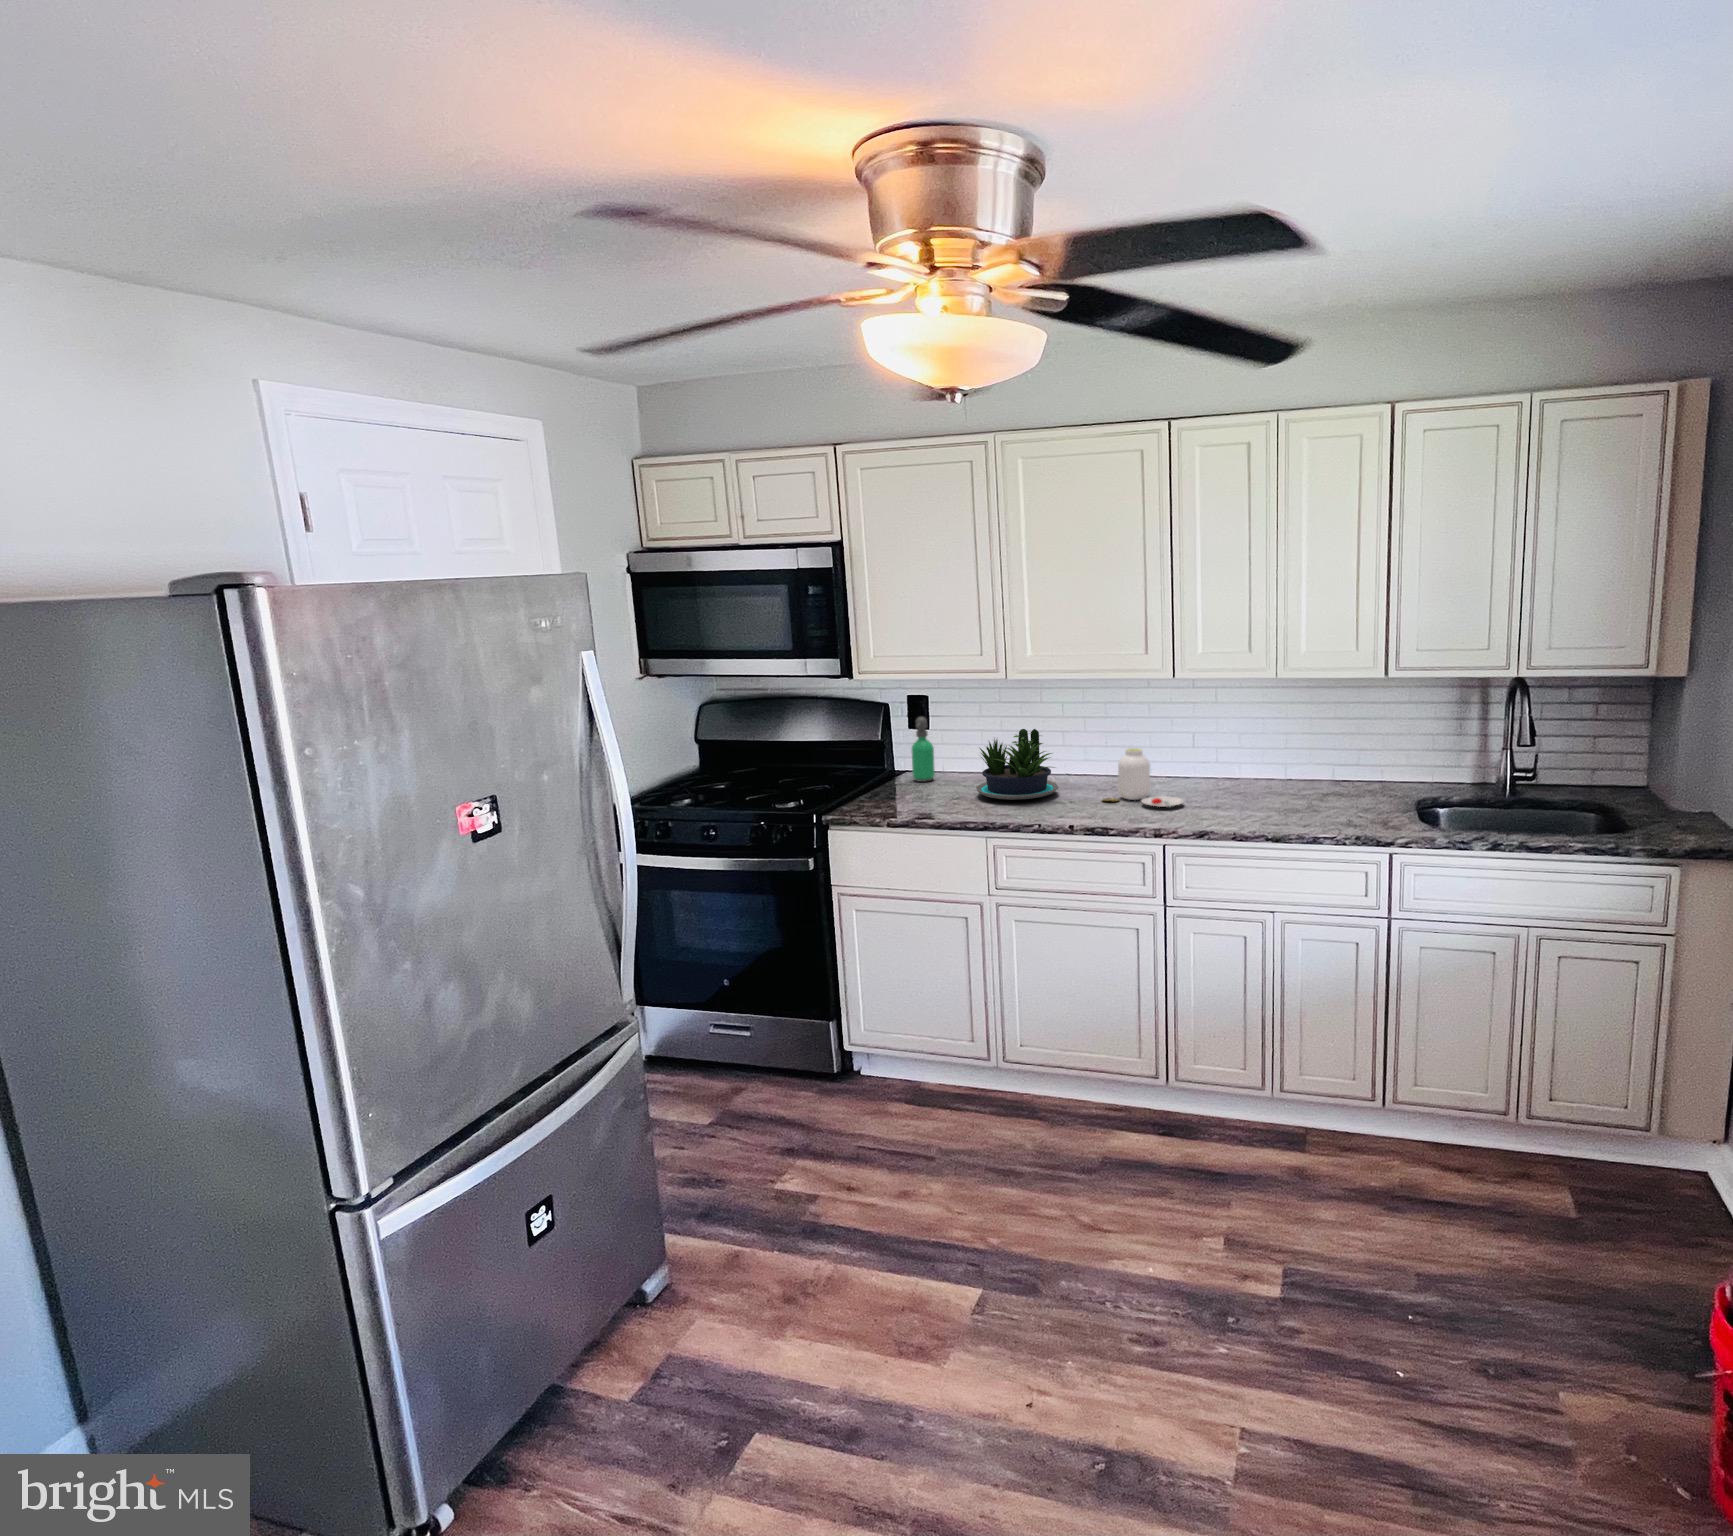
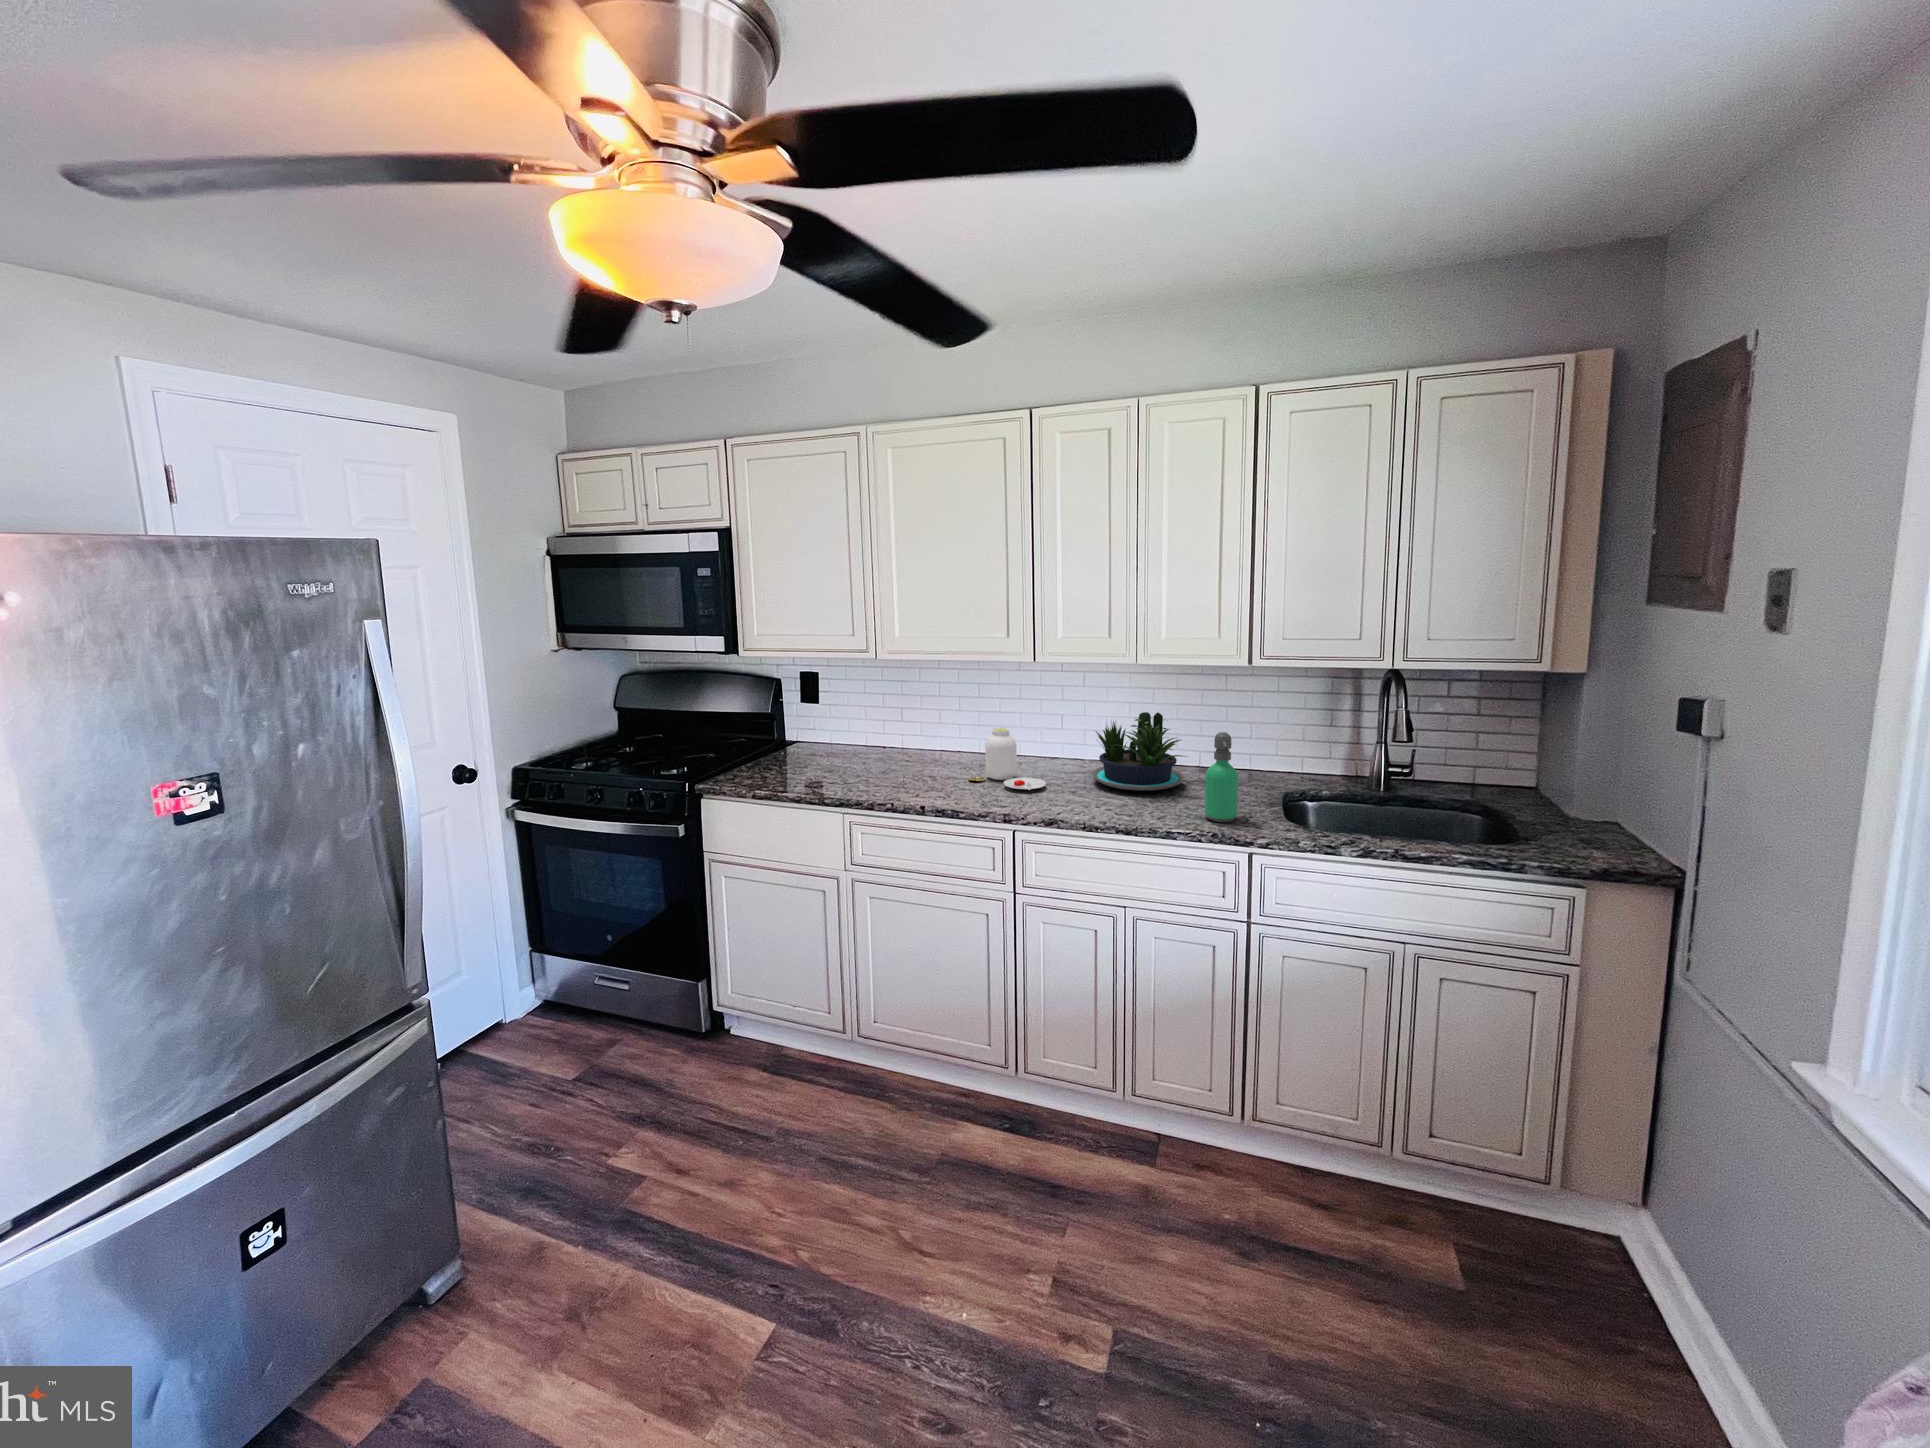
soap dispenser: present [912,717,935,782] -> present [1205,732,1239,822]
potted plant: present [976,729,1058,800] -> present [1092,712,1186,791]

